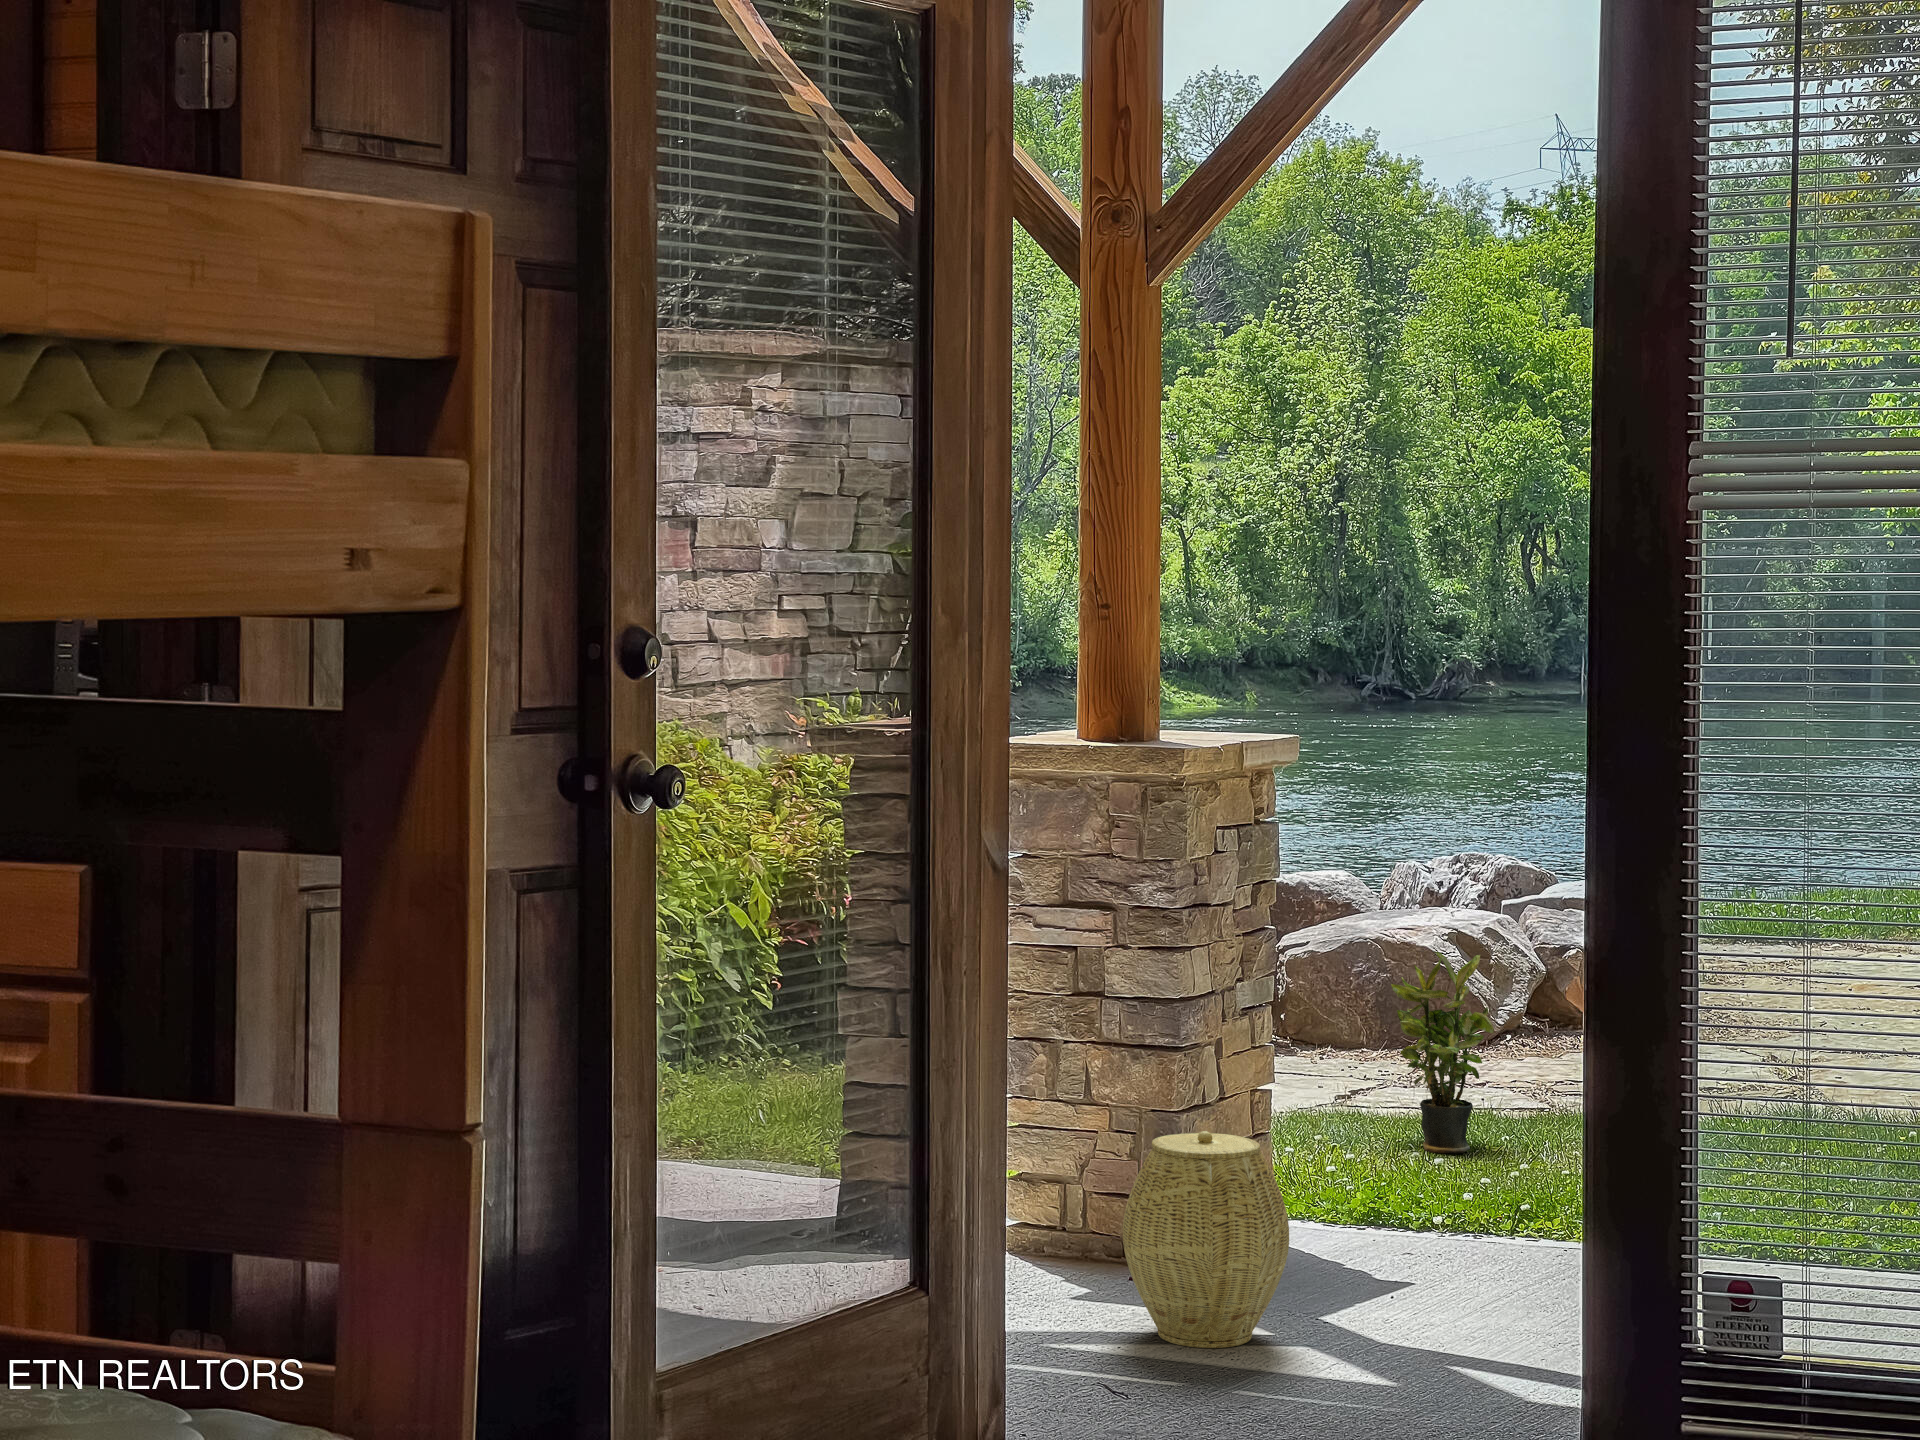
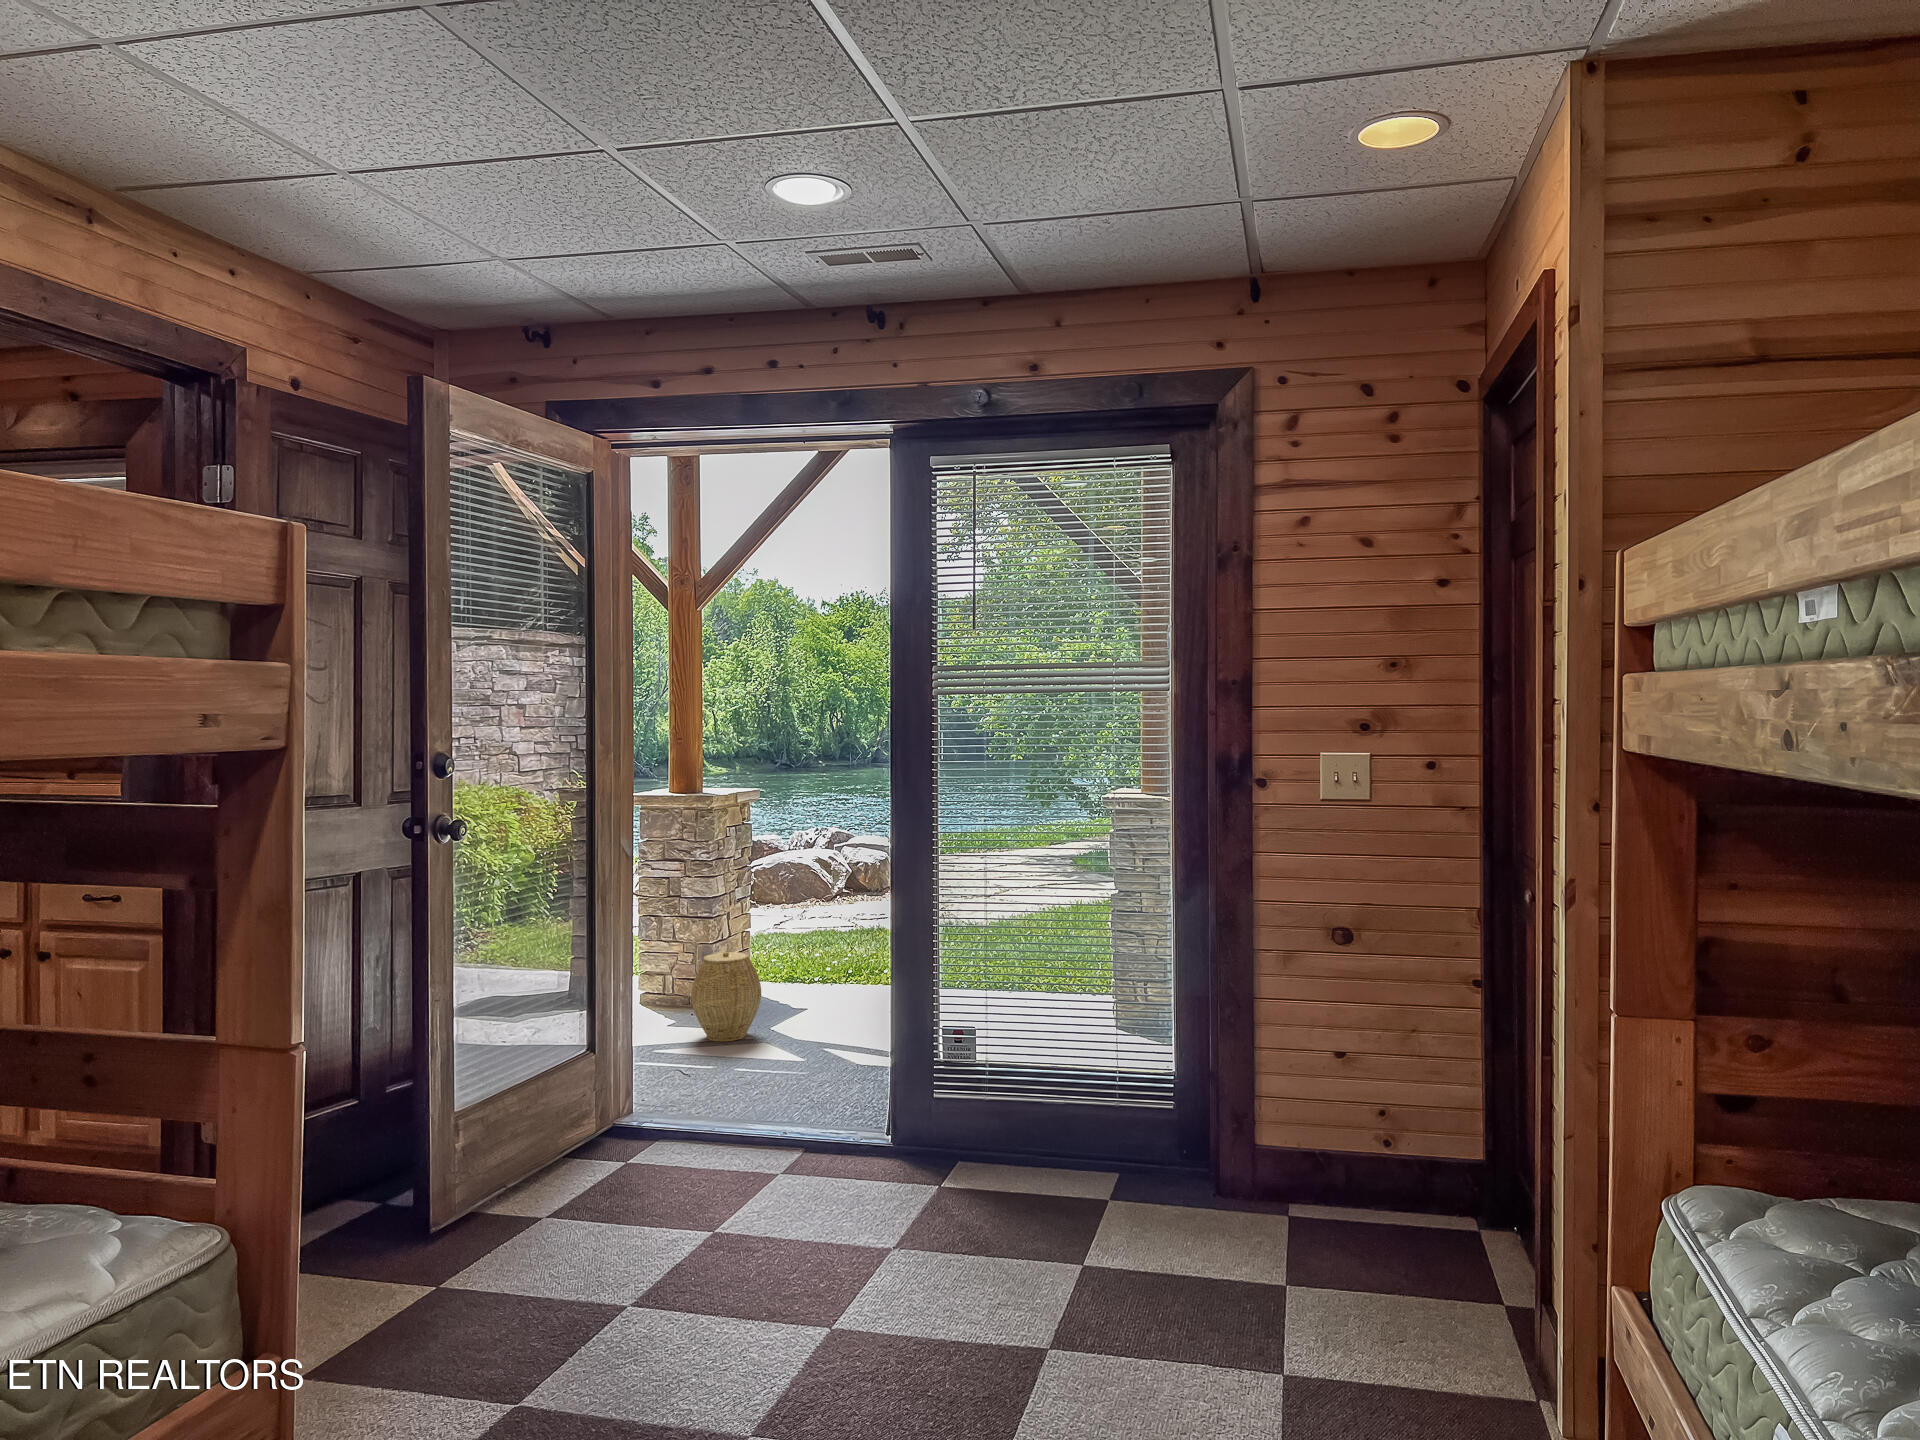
potted plant: present [1391,951,1494,1153] -> none [793,868,836,953]

